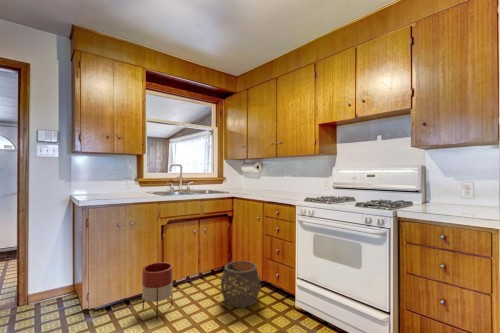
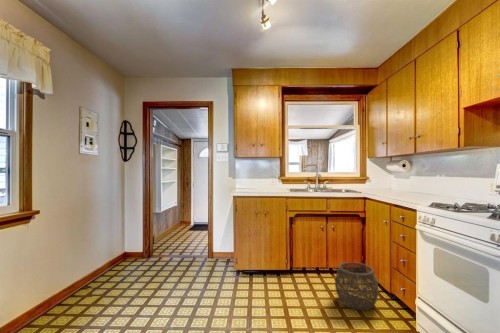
planter: present [142,262,173,319] -> none [268,247,294,293]

